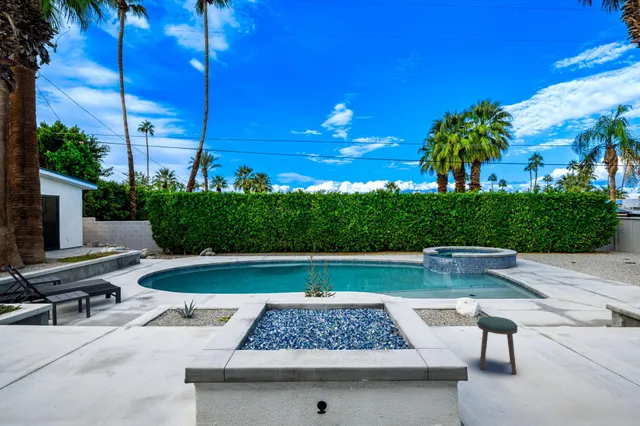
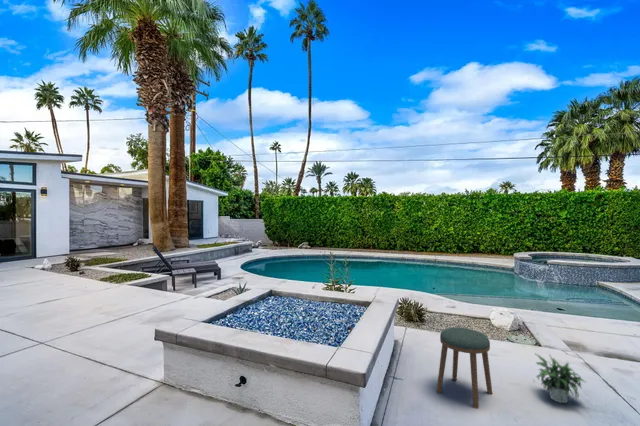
potted plant: none [527,328,570,361] -> present [535,354,584,403]

